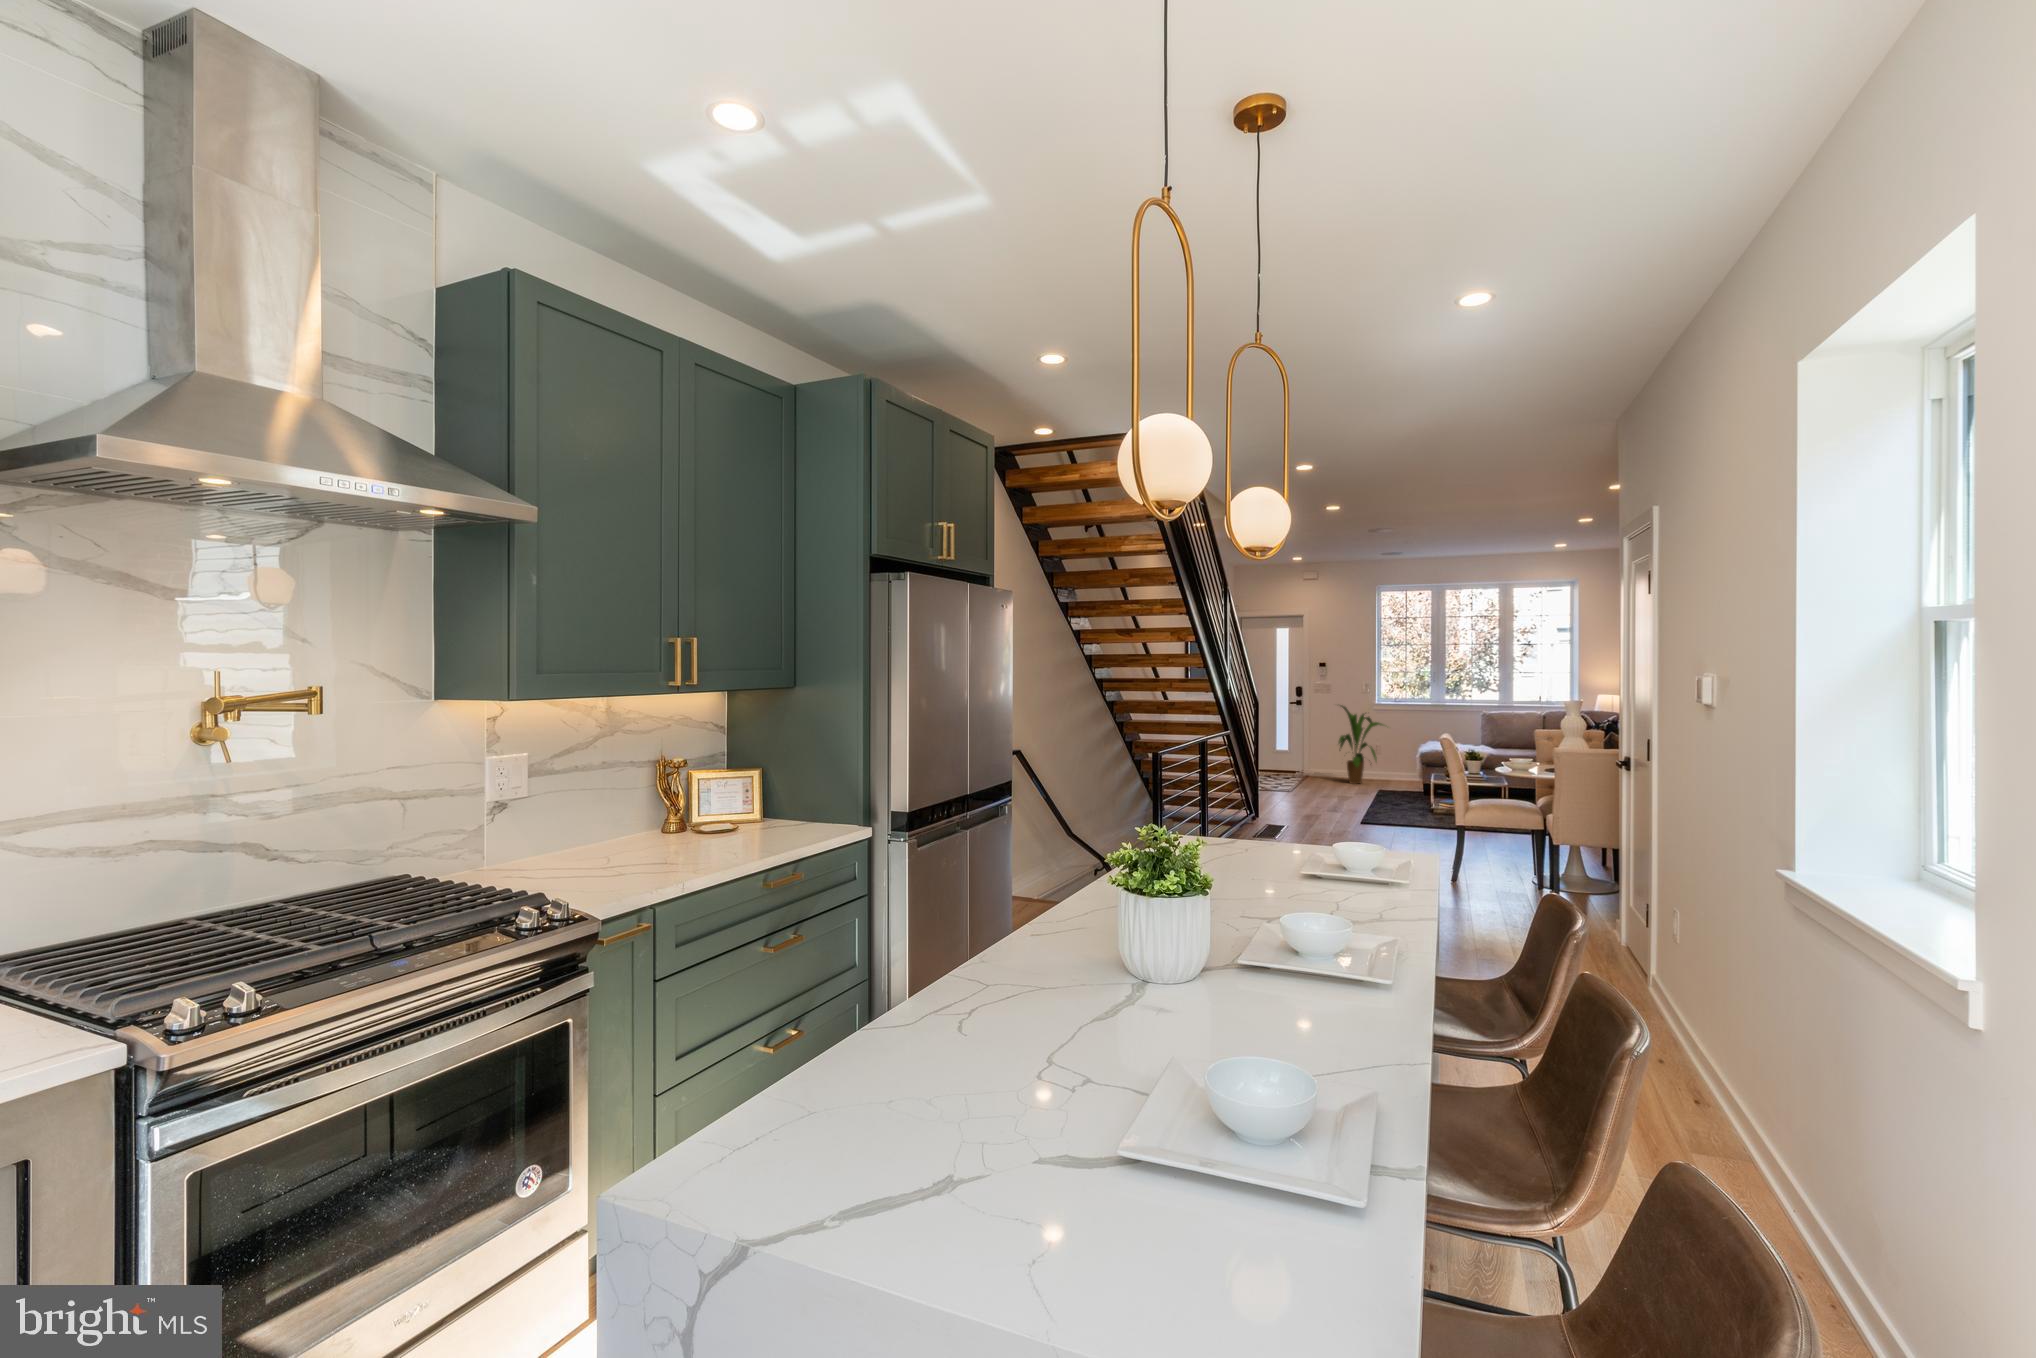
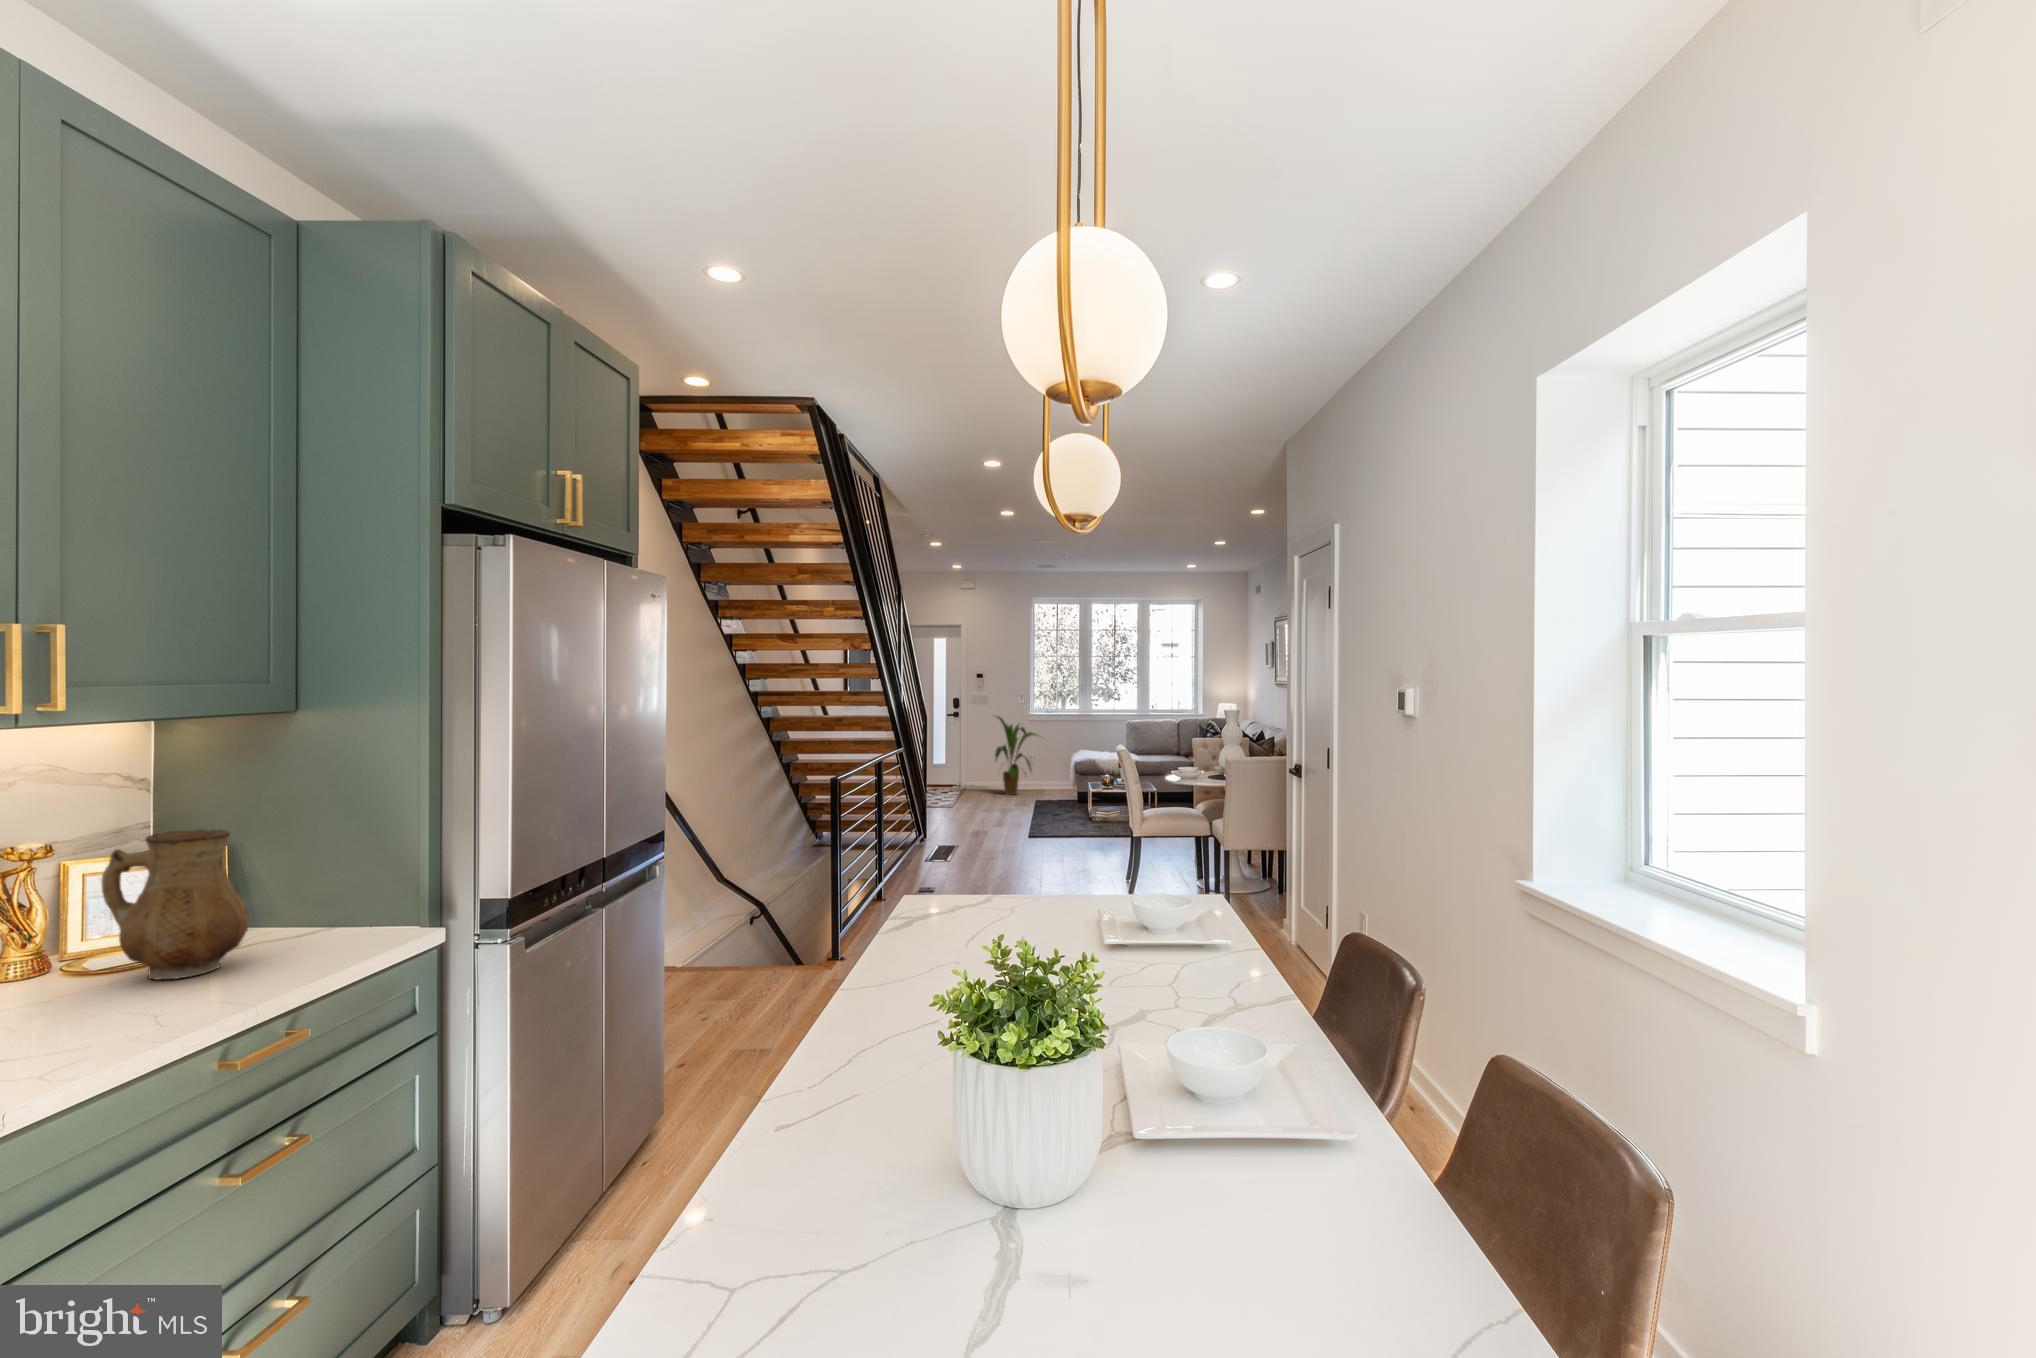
ceramic pitcher: none [711,755,780,841] -> present [101,829,249,979]

